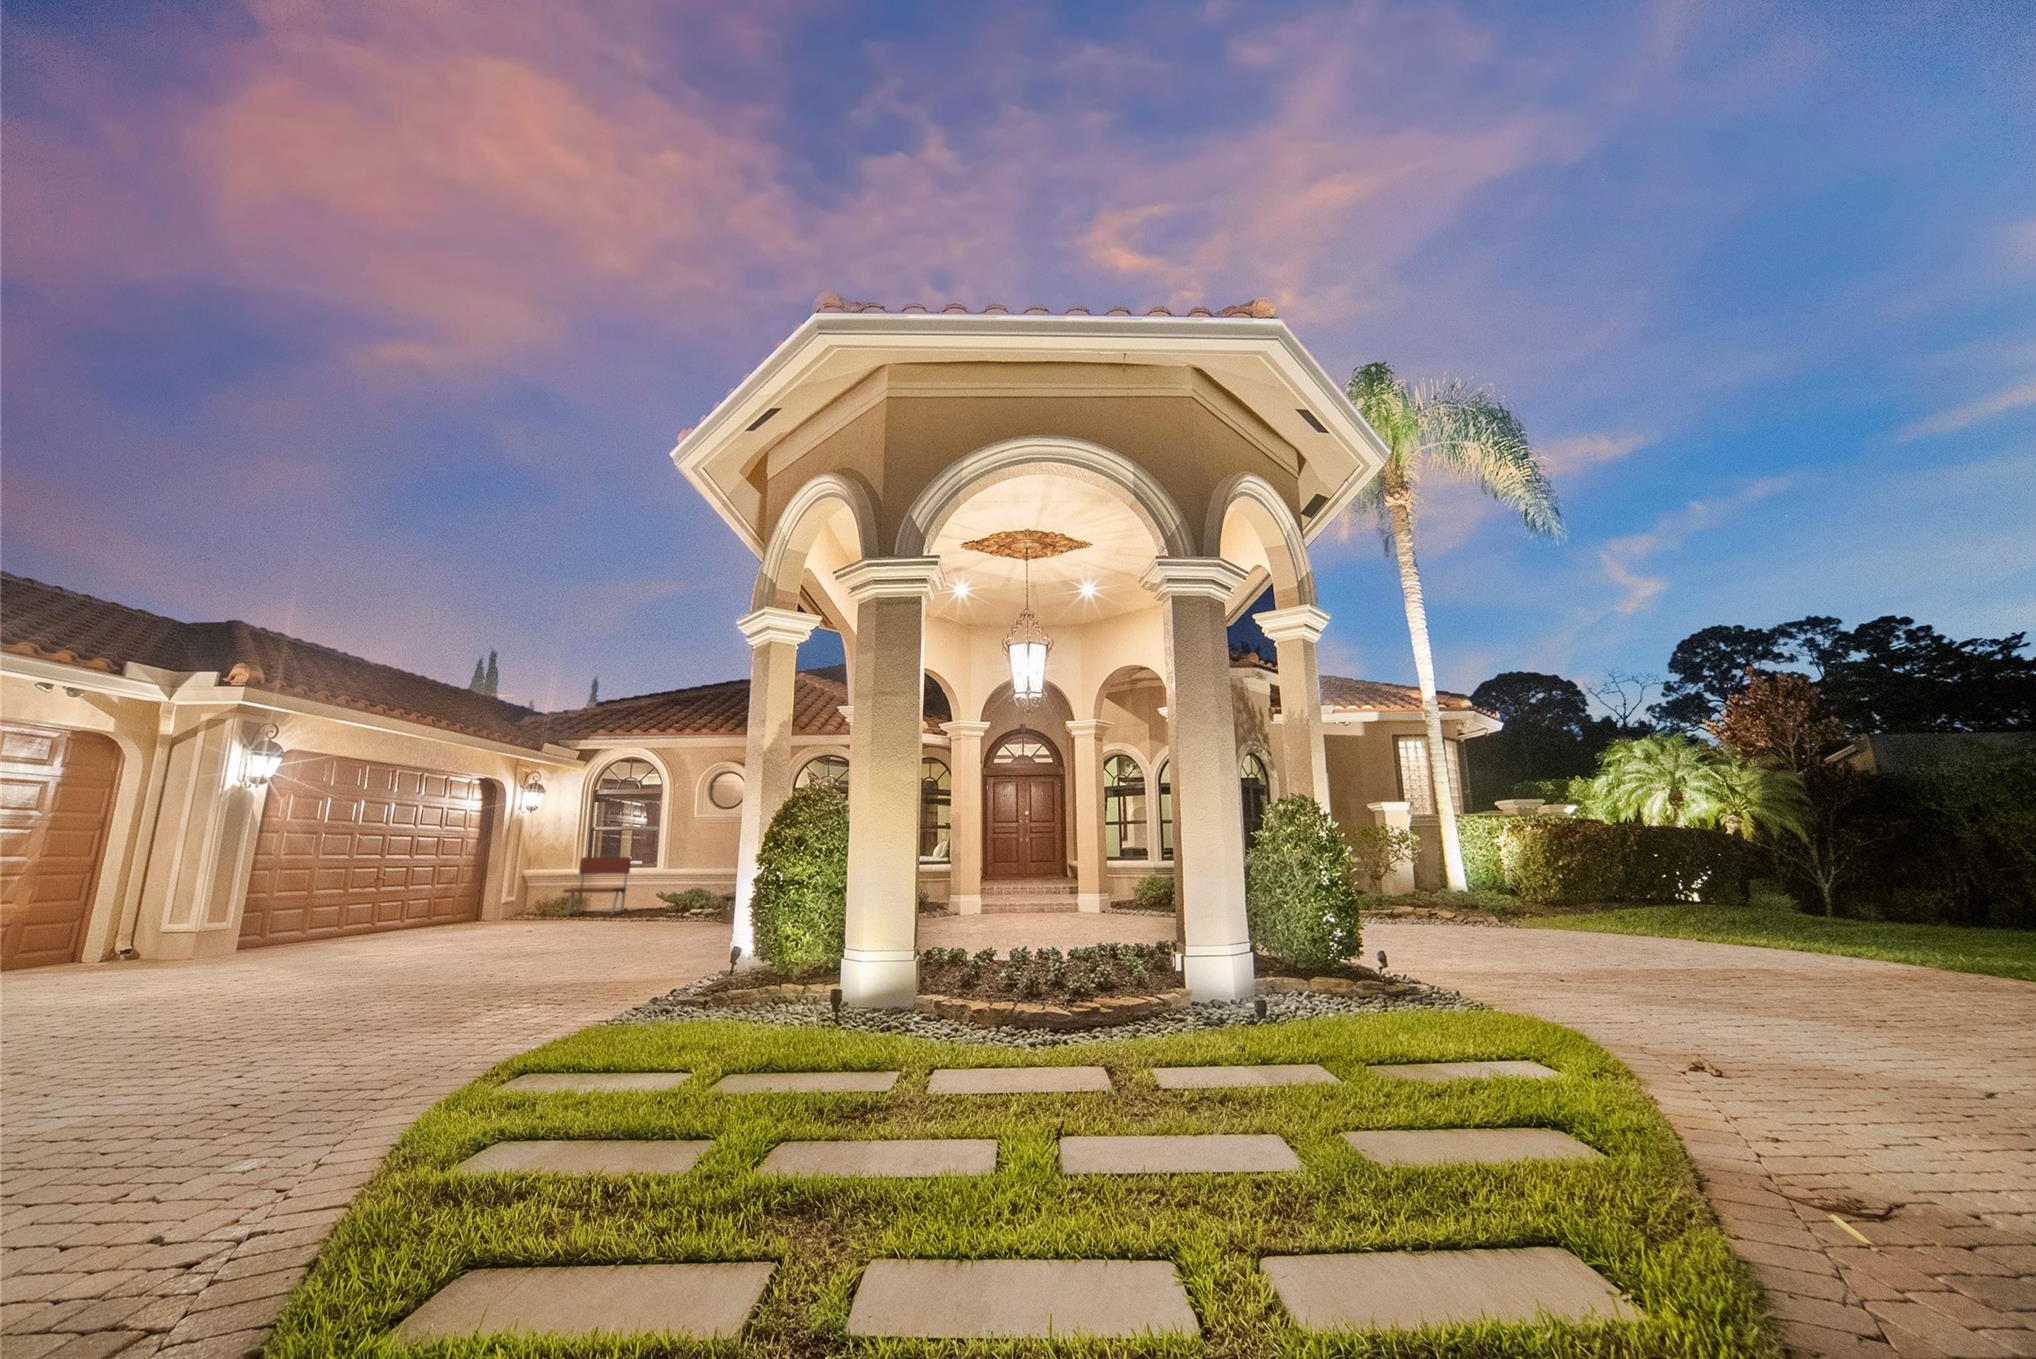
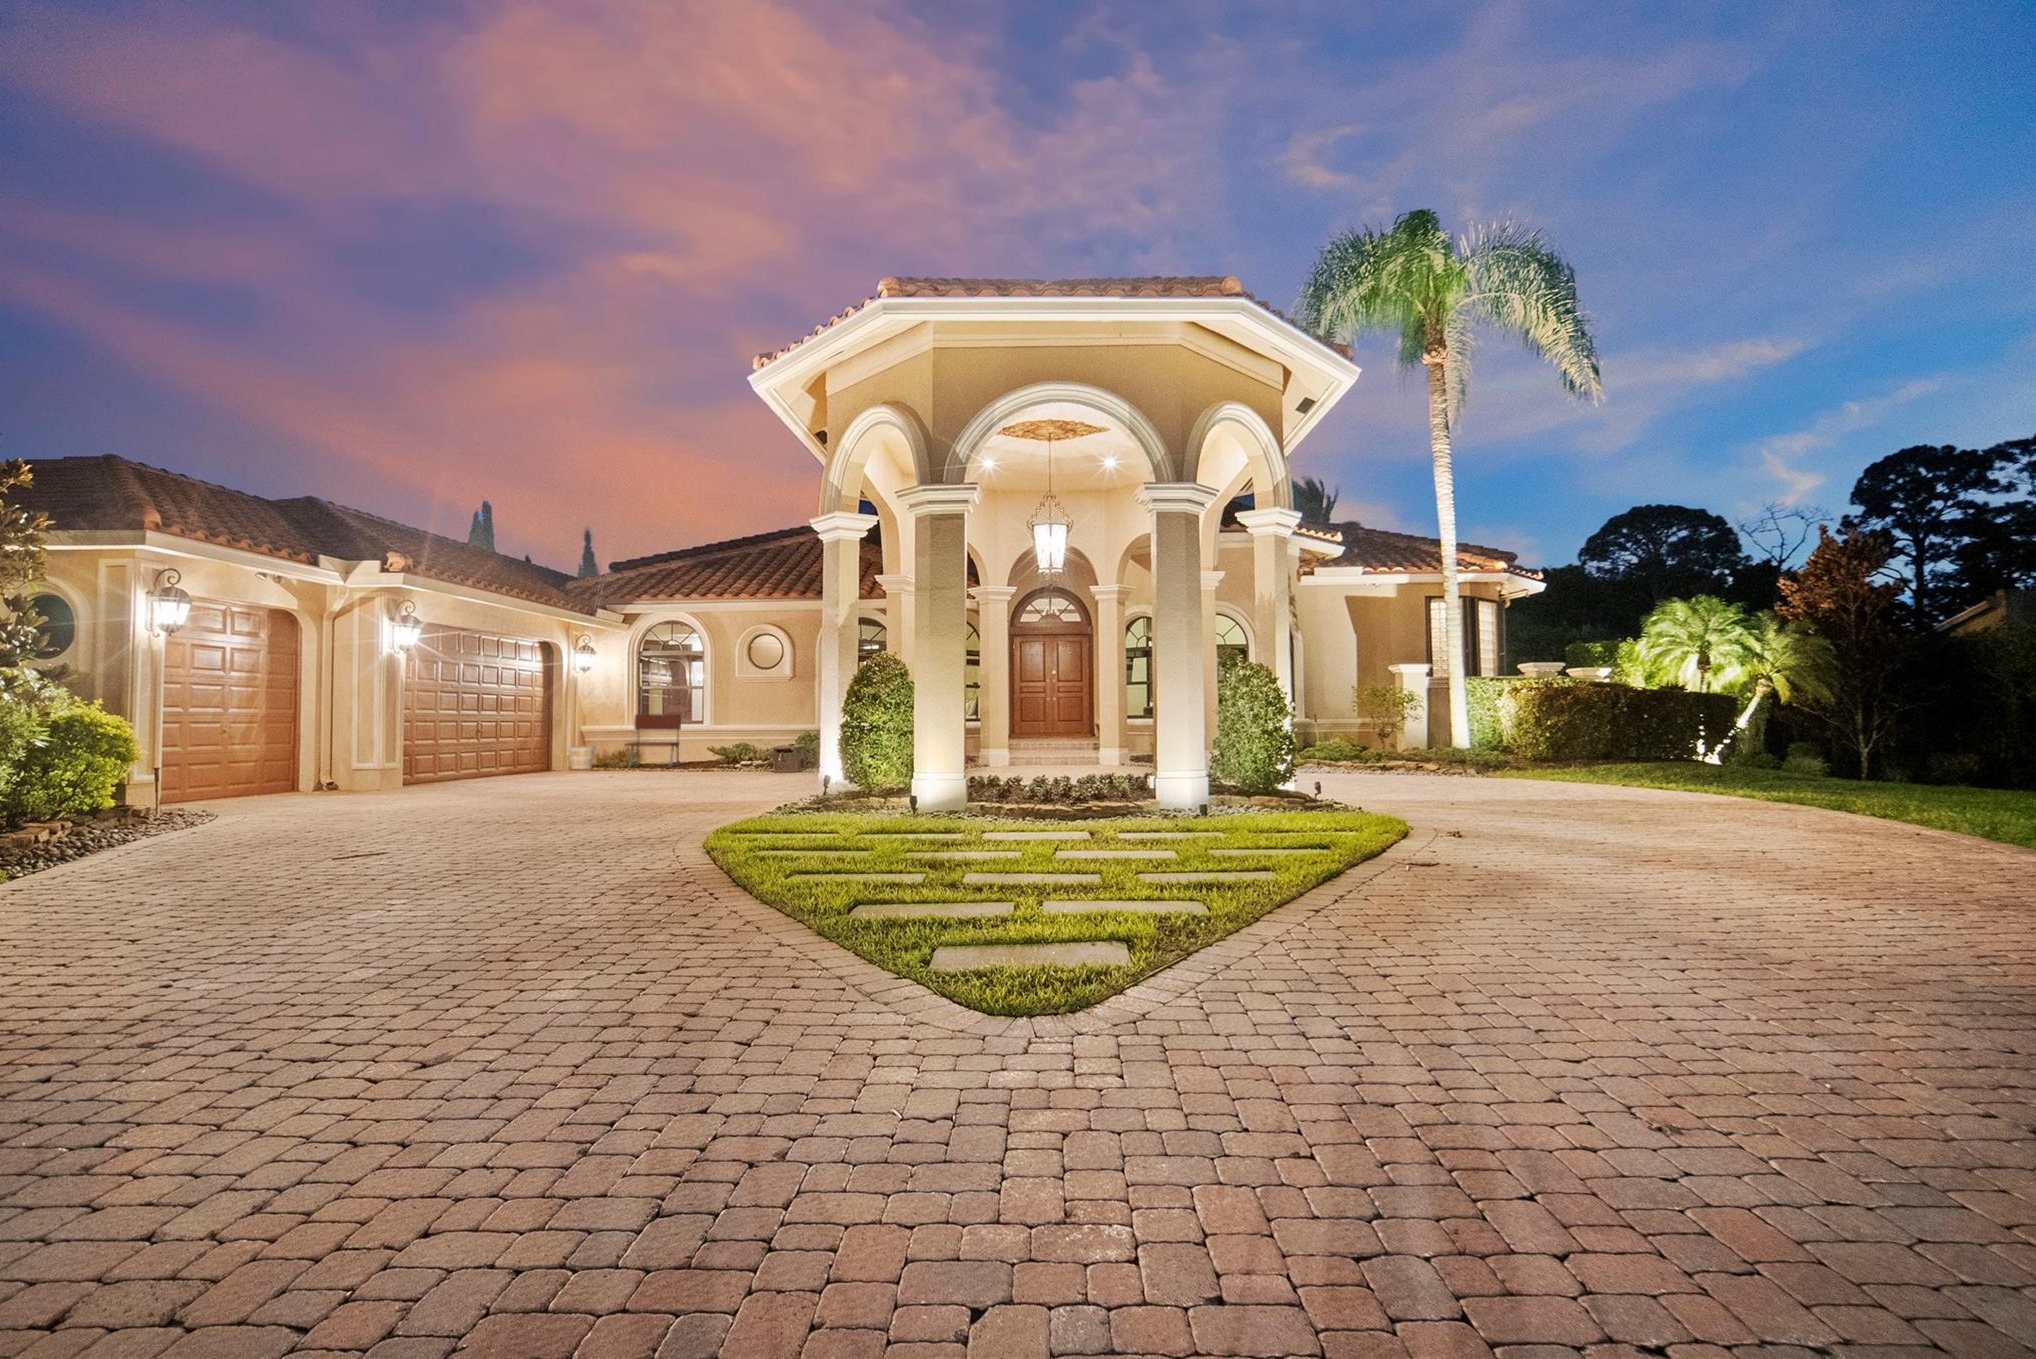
wooden bucket: none [495,893,529,920] -> present [568,746,595,769]

